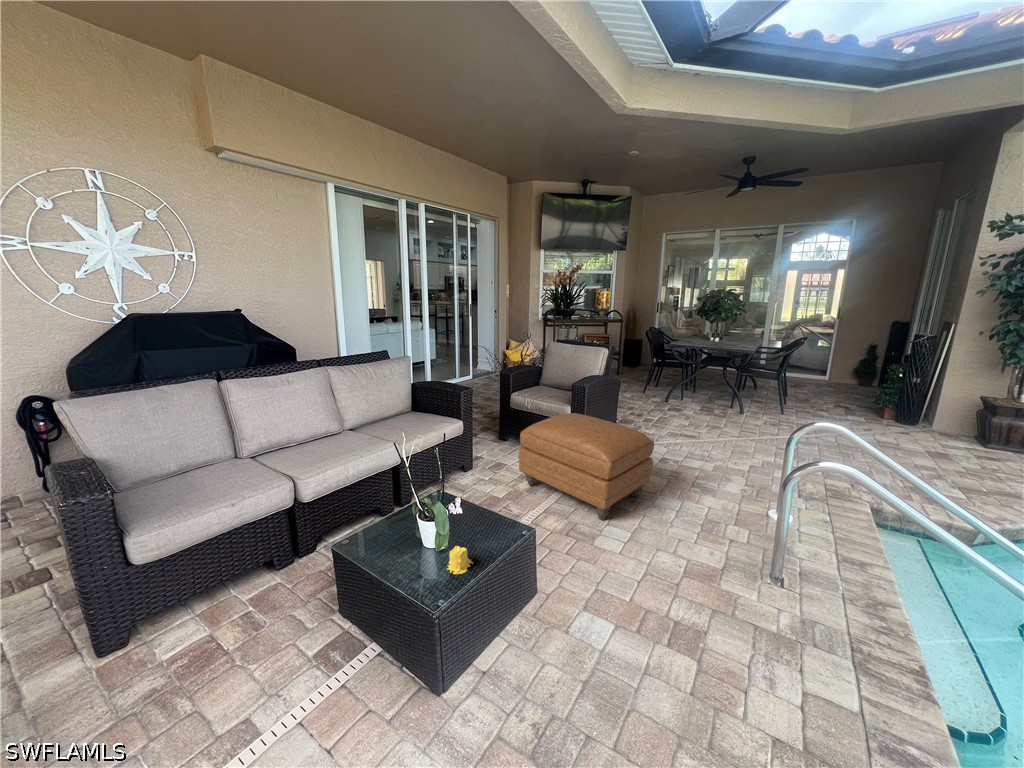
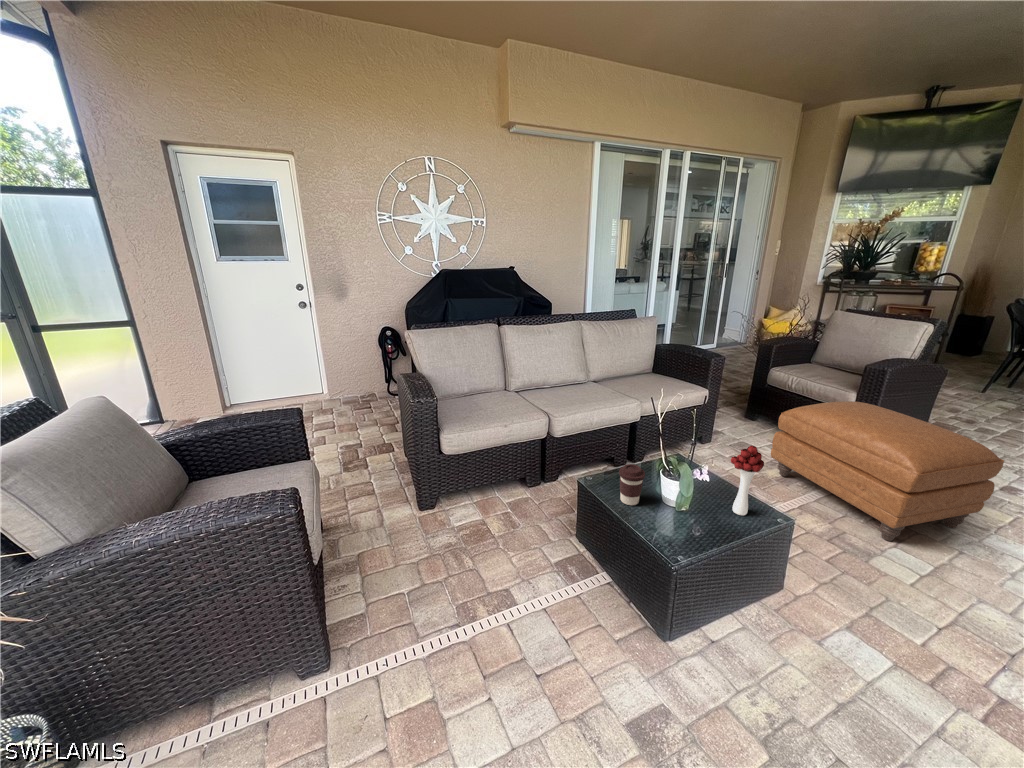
flower bouquet: none [477,472,504,538] -> present [731,446,764,515]
coffee cup: none [374,516,402,561] -> present [619,464,645,505]
candle: present [447,546,473,574] -> none [687,510,716,539]

